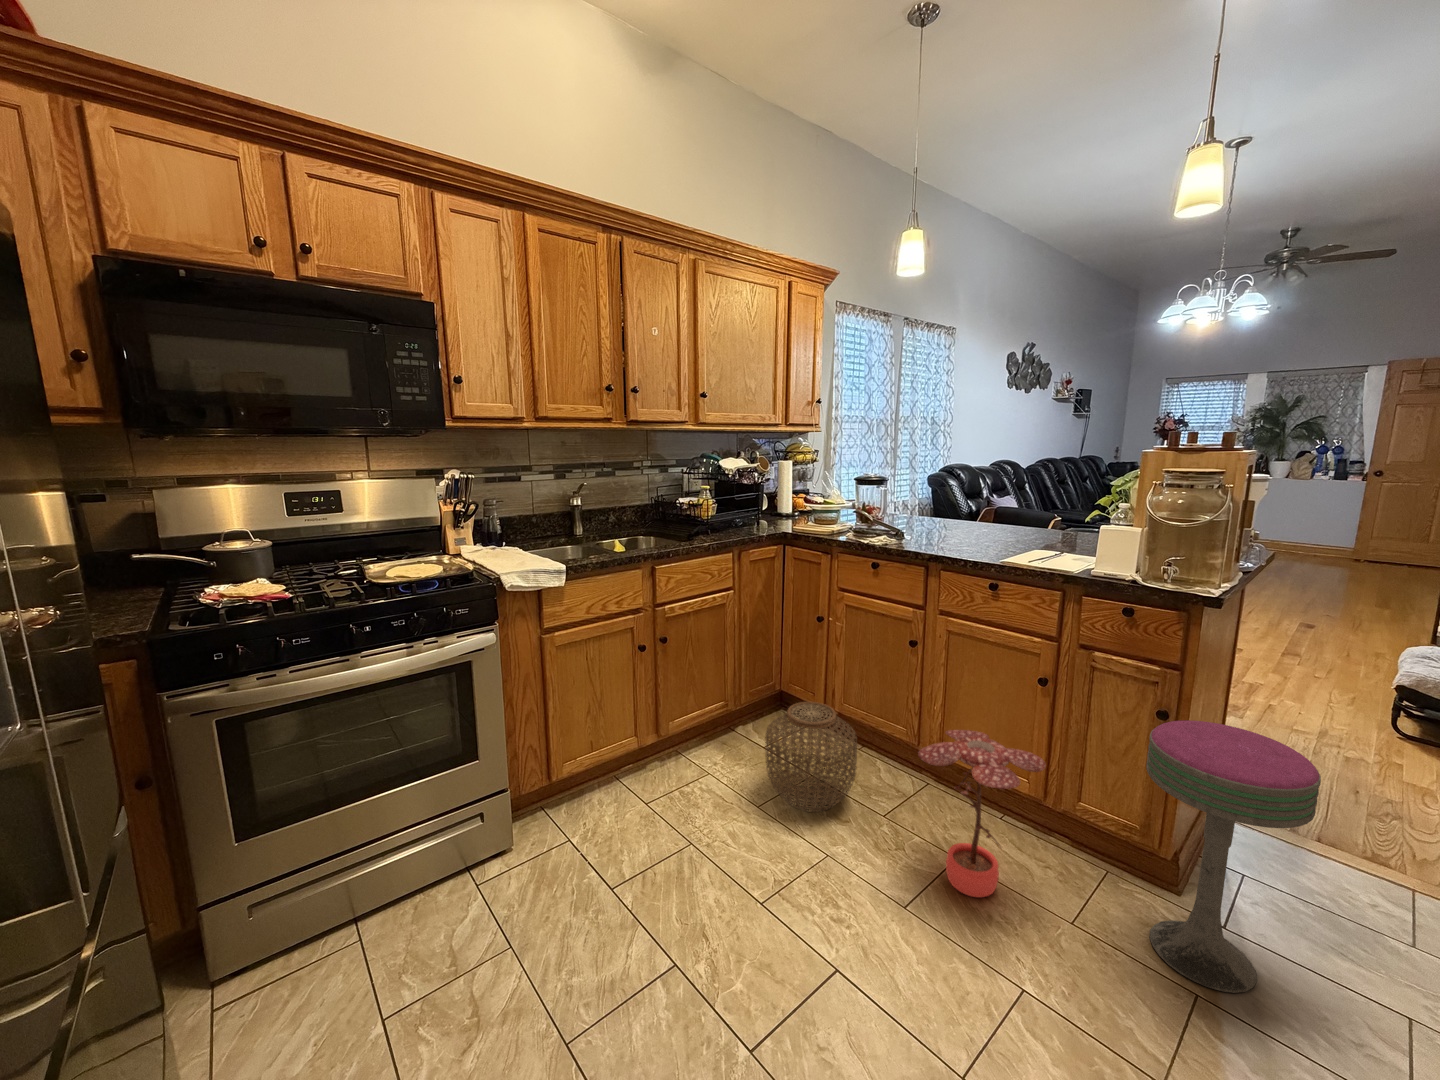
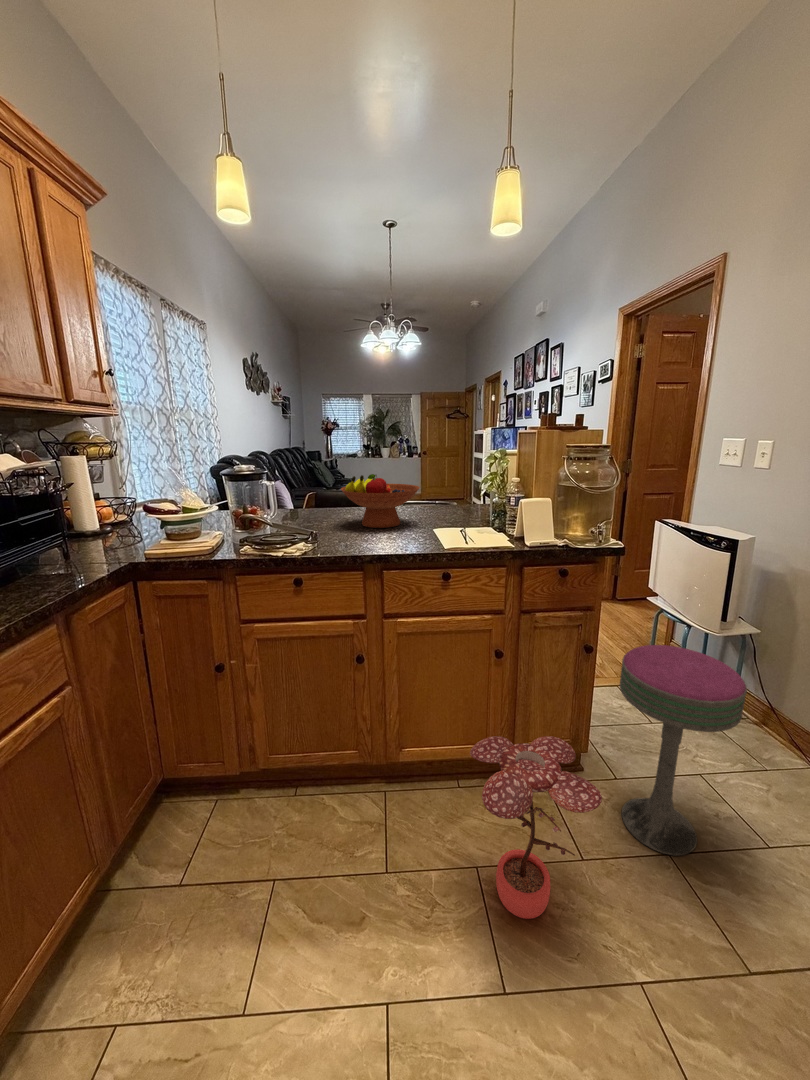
fruit bowl: none [954,488,1040,542] -> present [341,474,420,528]
woven basket: present [765,702,857,812] -> none [225,789,361,964]

